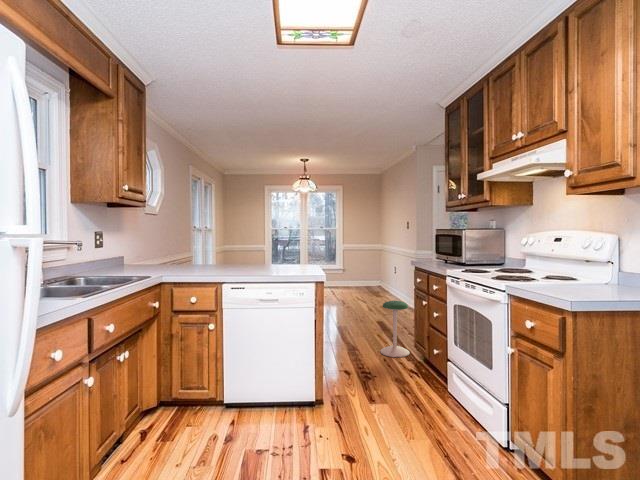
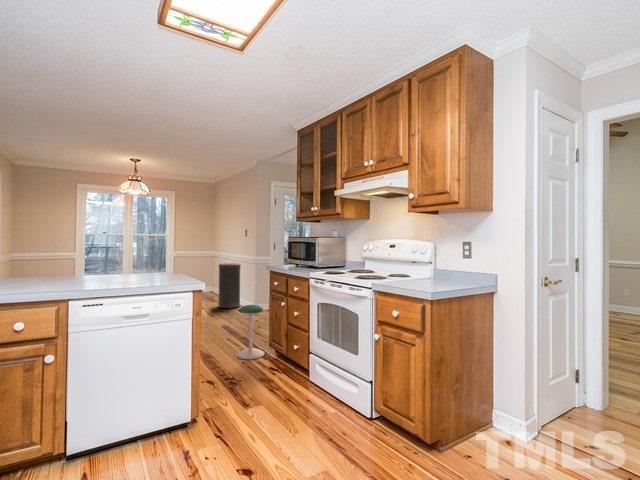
trash can: none [381,257,403,304] -> present [218,263,241,308]

